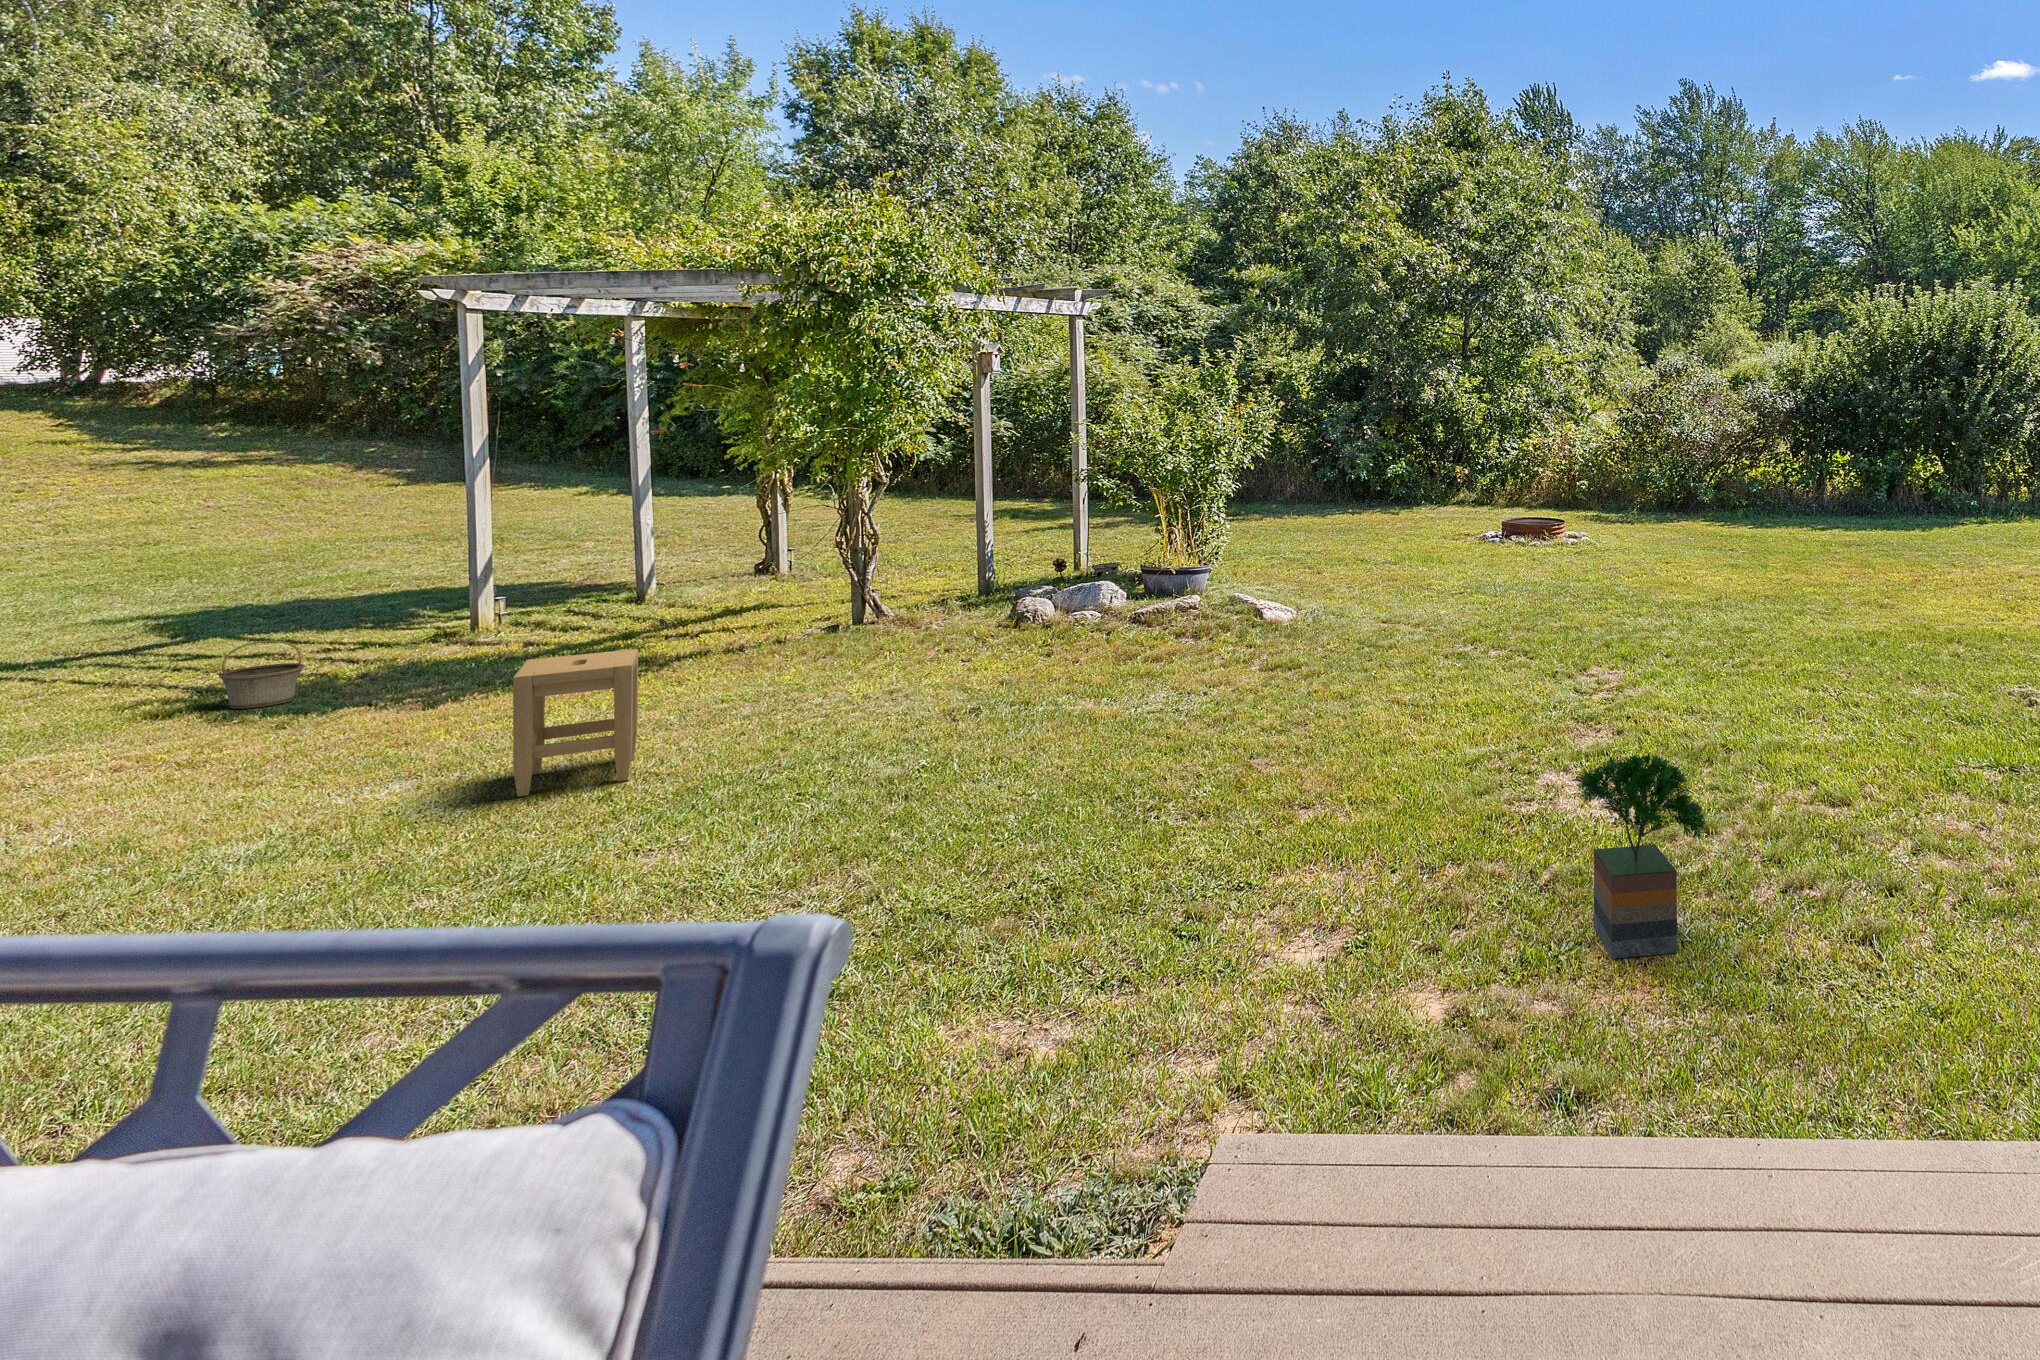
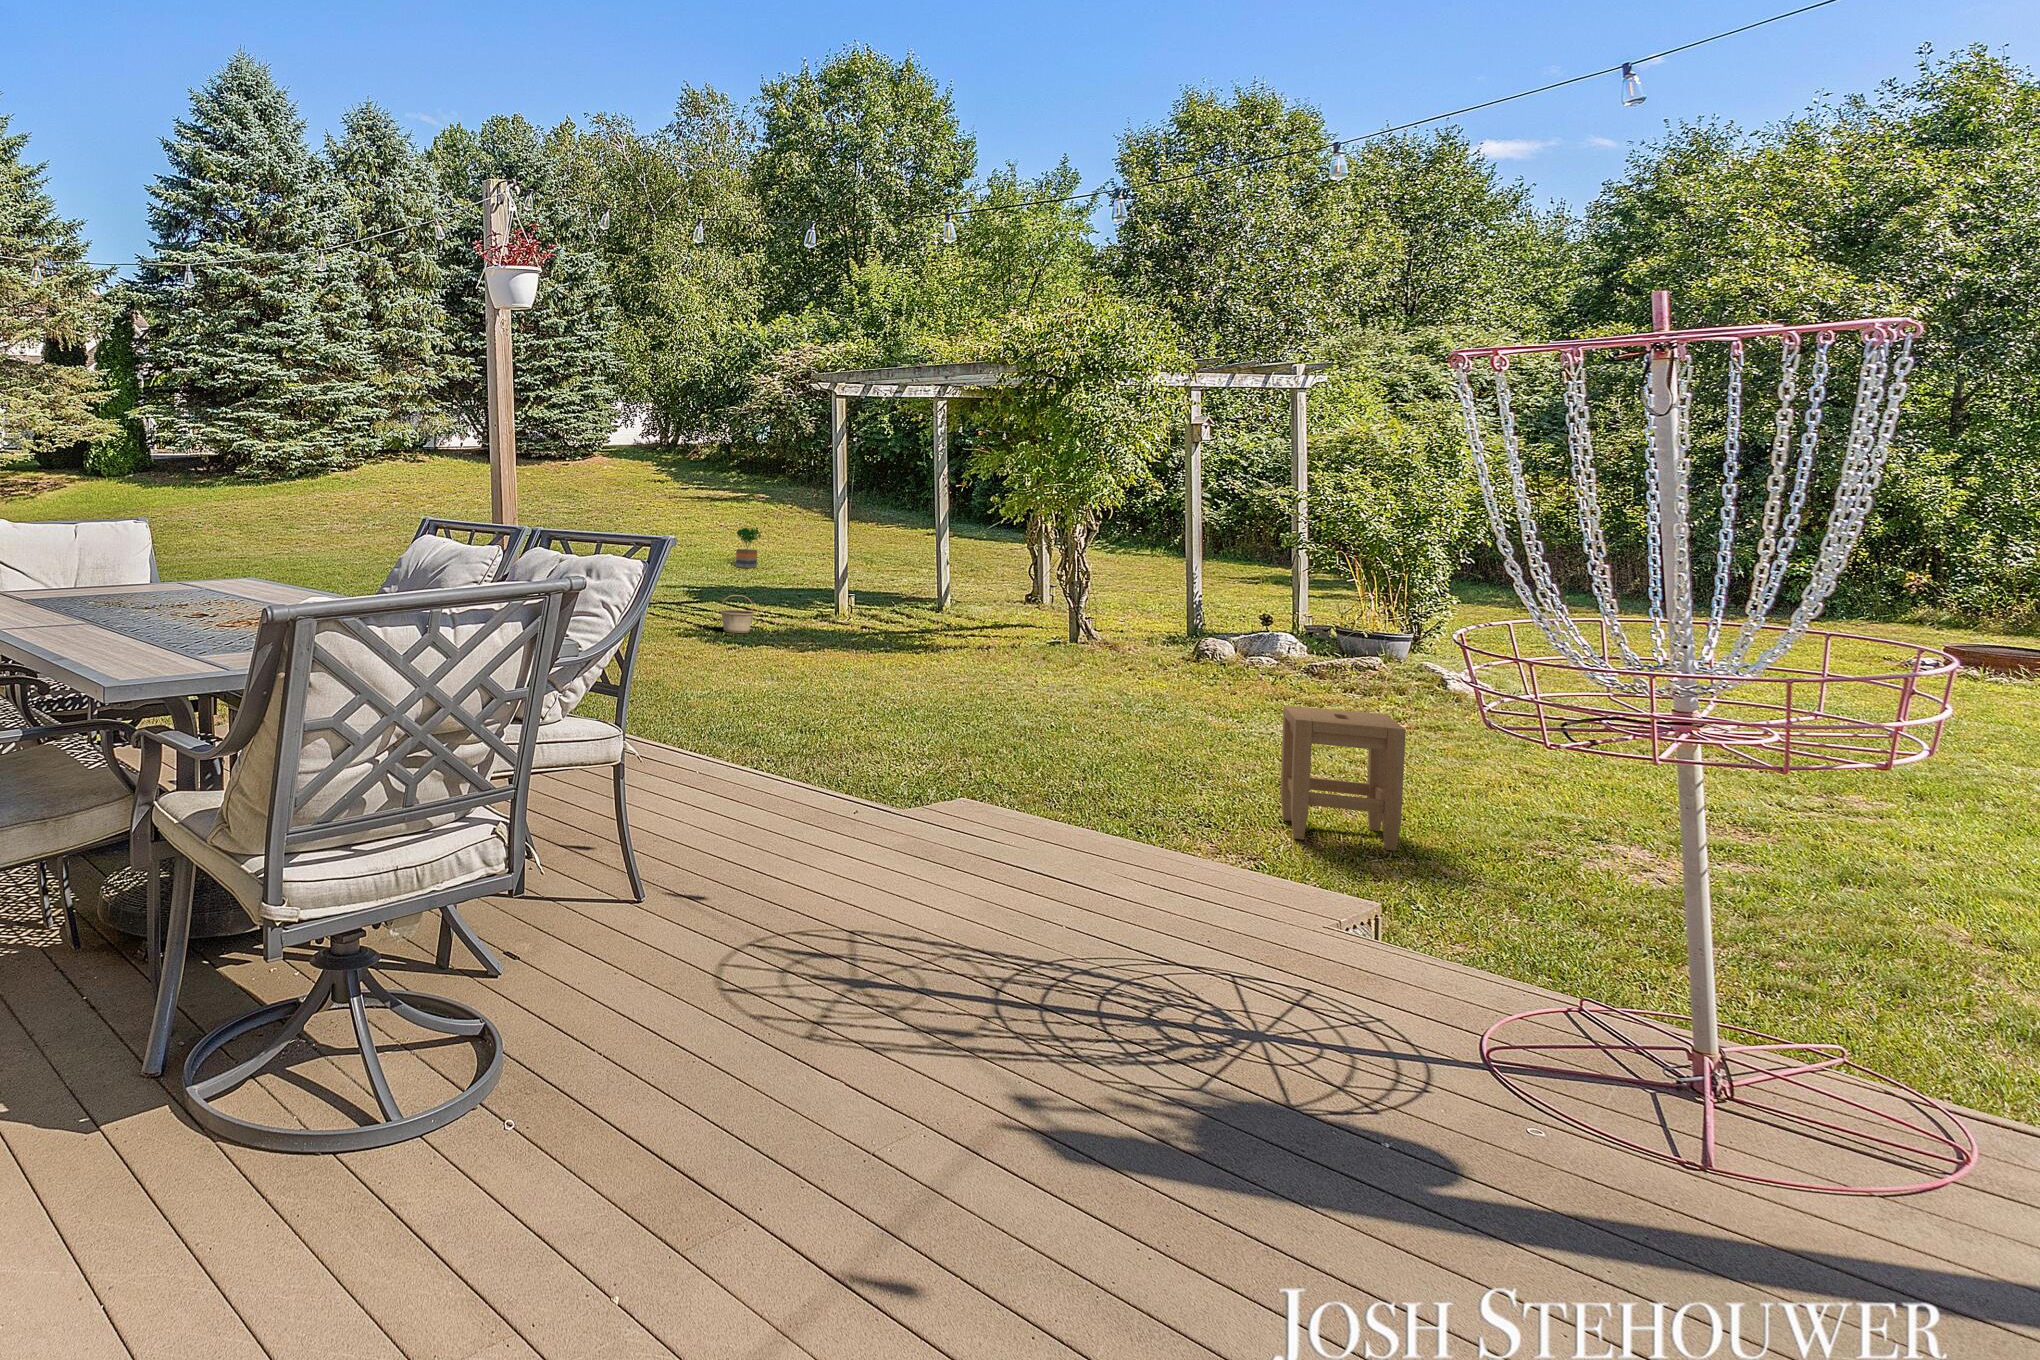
stool: present [513,649,638,797] -> present [1281,705,1406,851]
potted tree: present [1576,753,1706,959] -> present [736,528,761,568]

